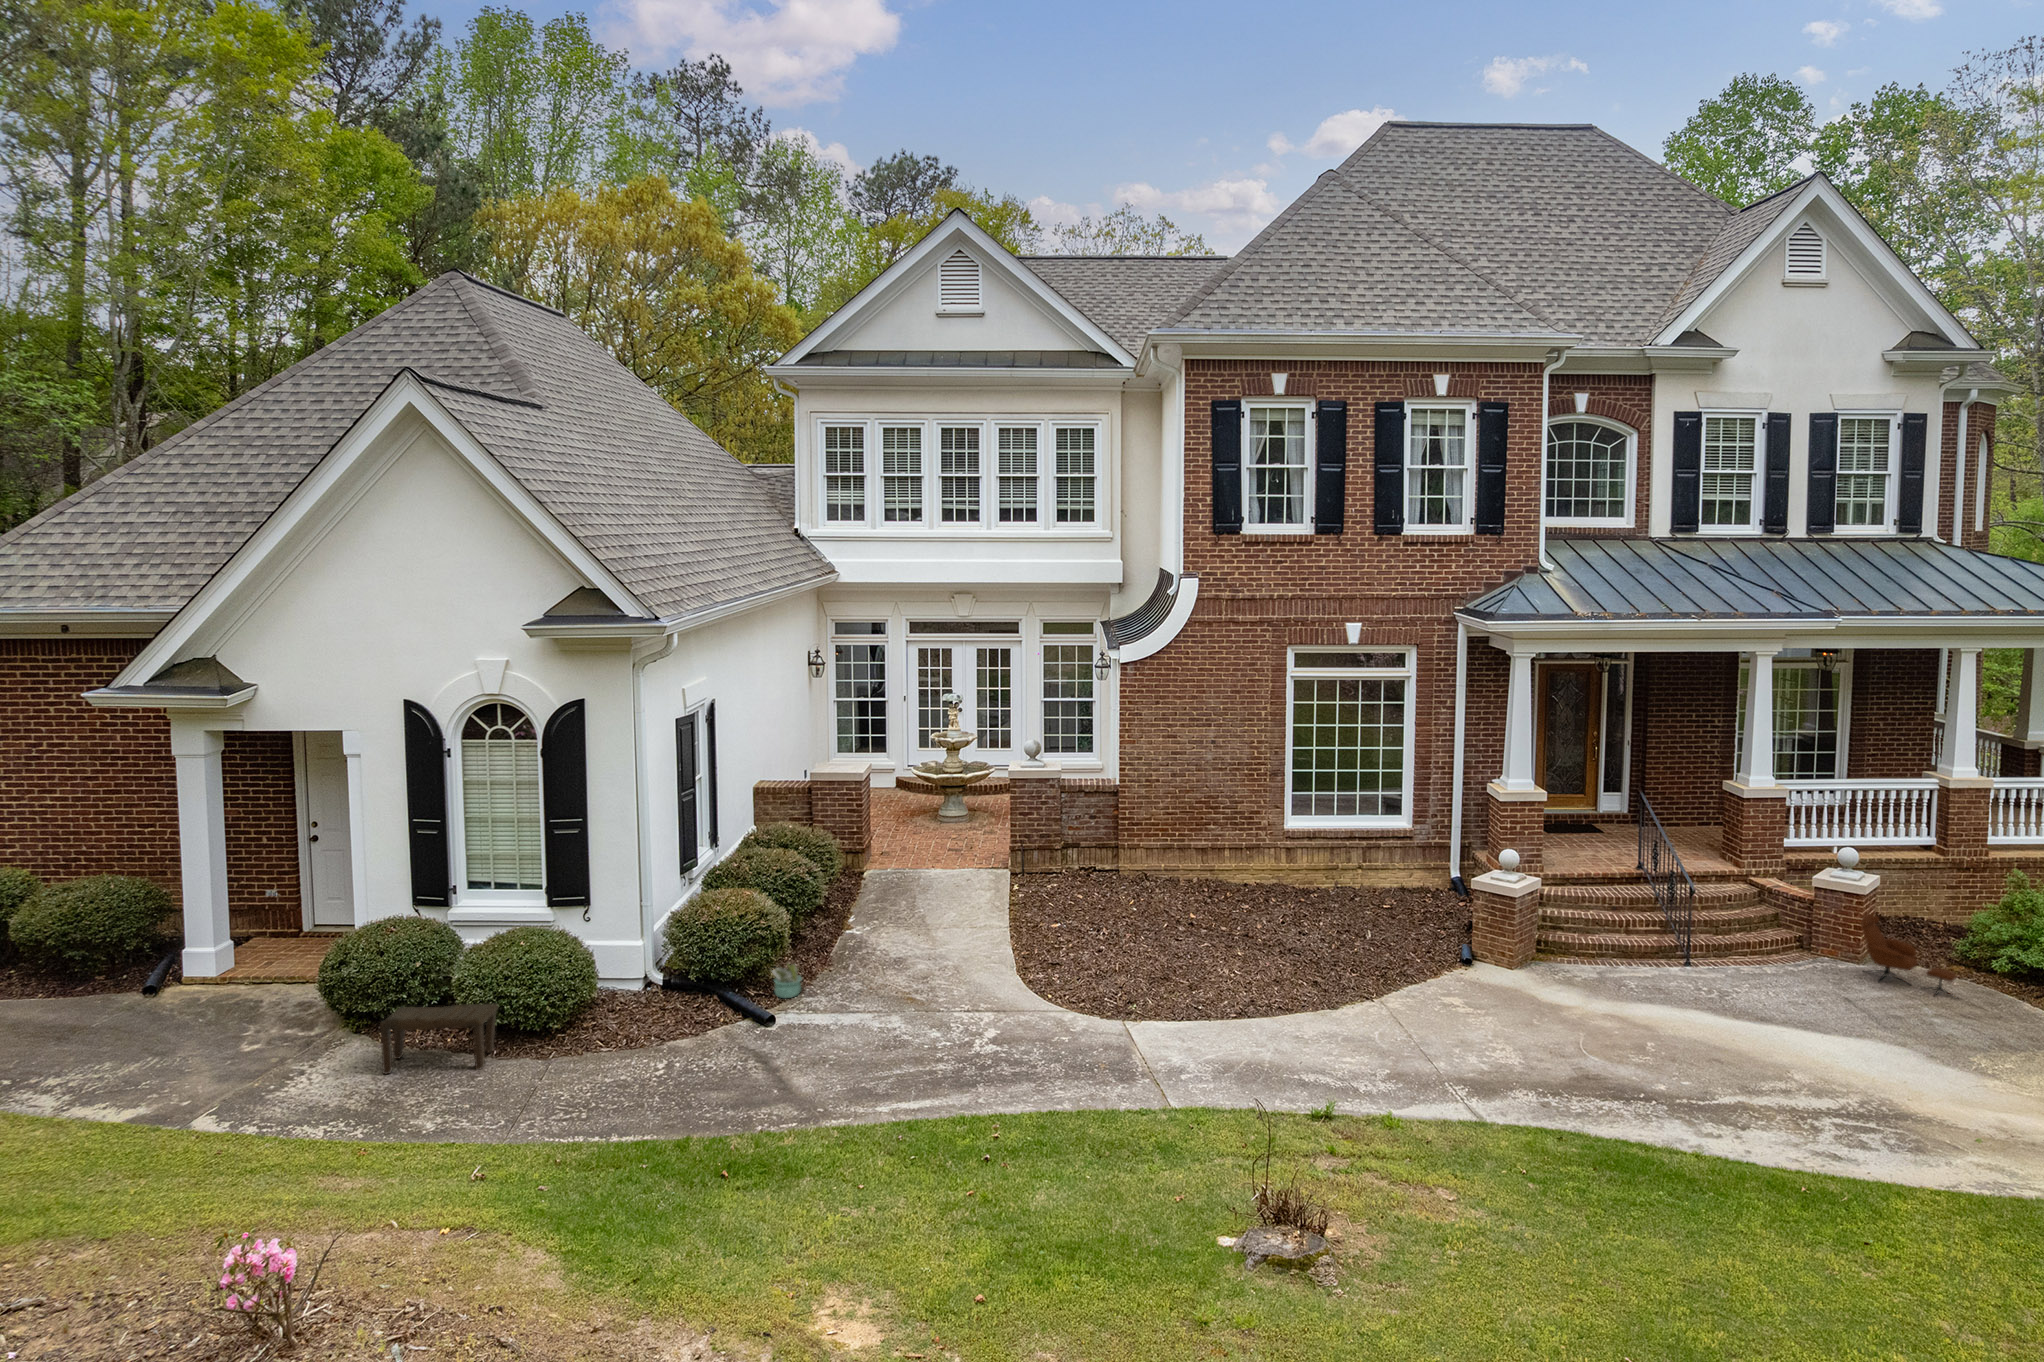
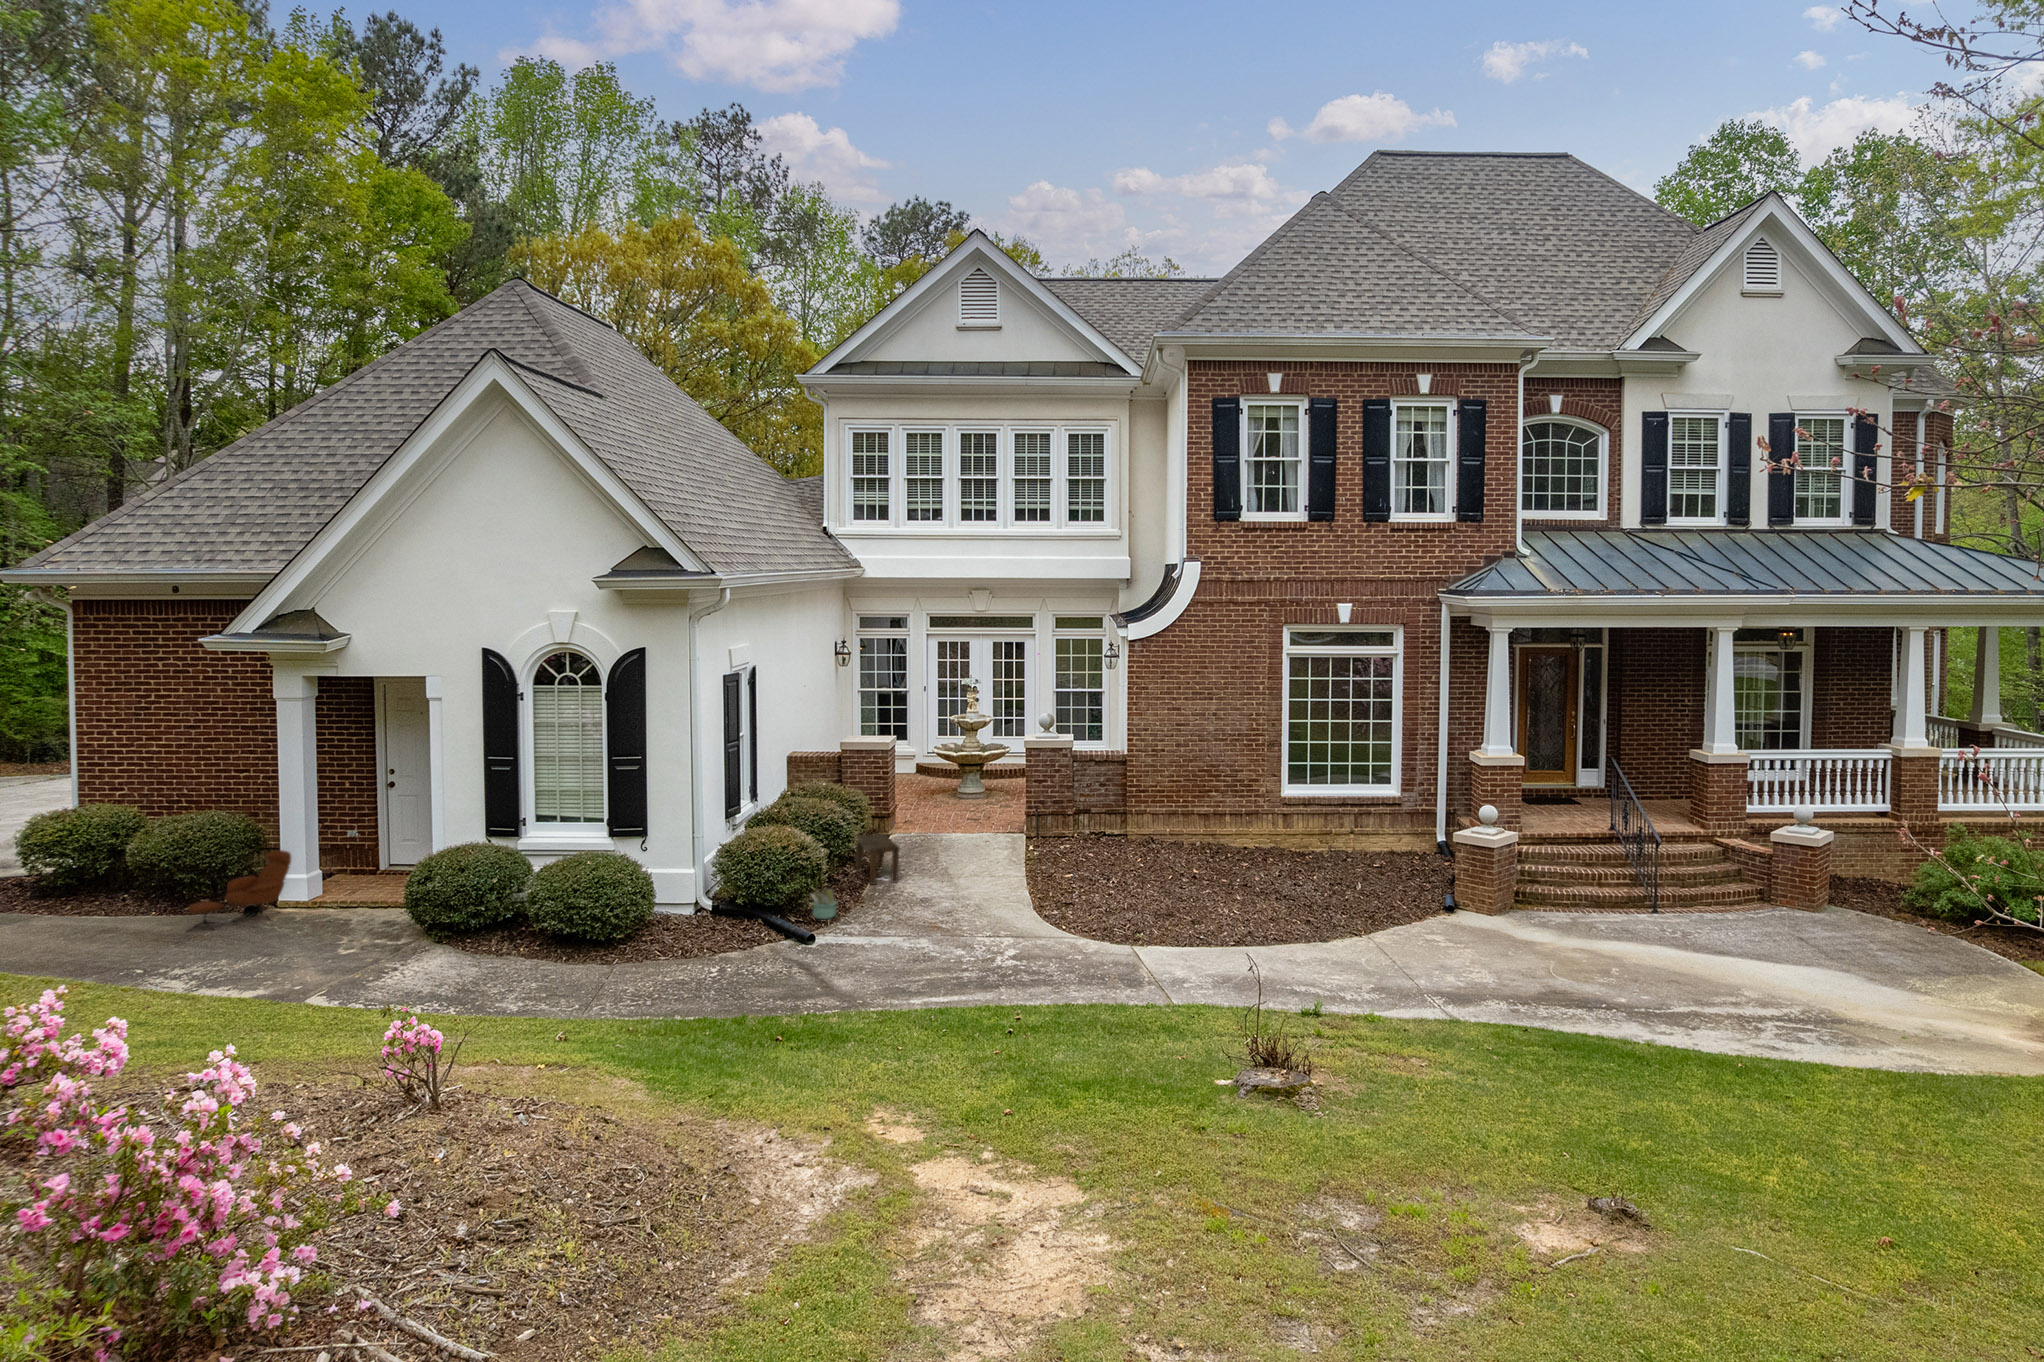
lounge chair: present [1861,914,1958,998] -> present [188,850,291,930]
bench: present [380,1003,498,1074] -> present [856,834,900,885]

